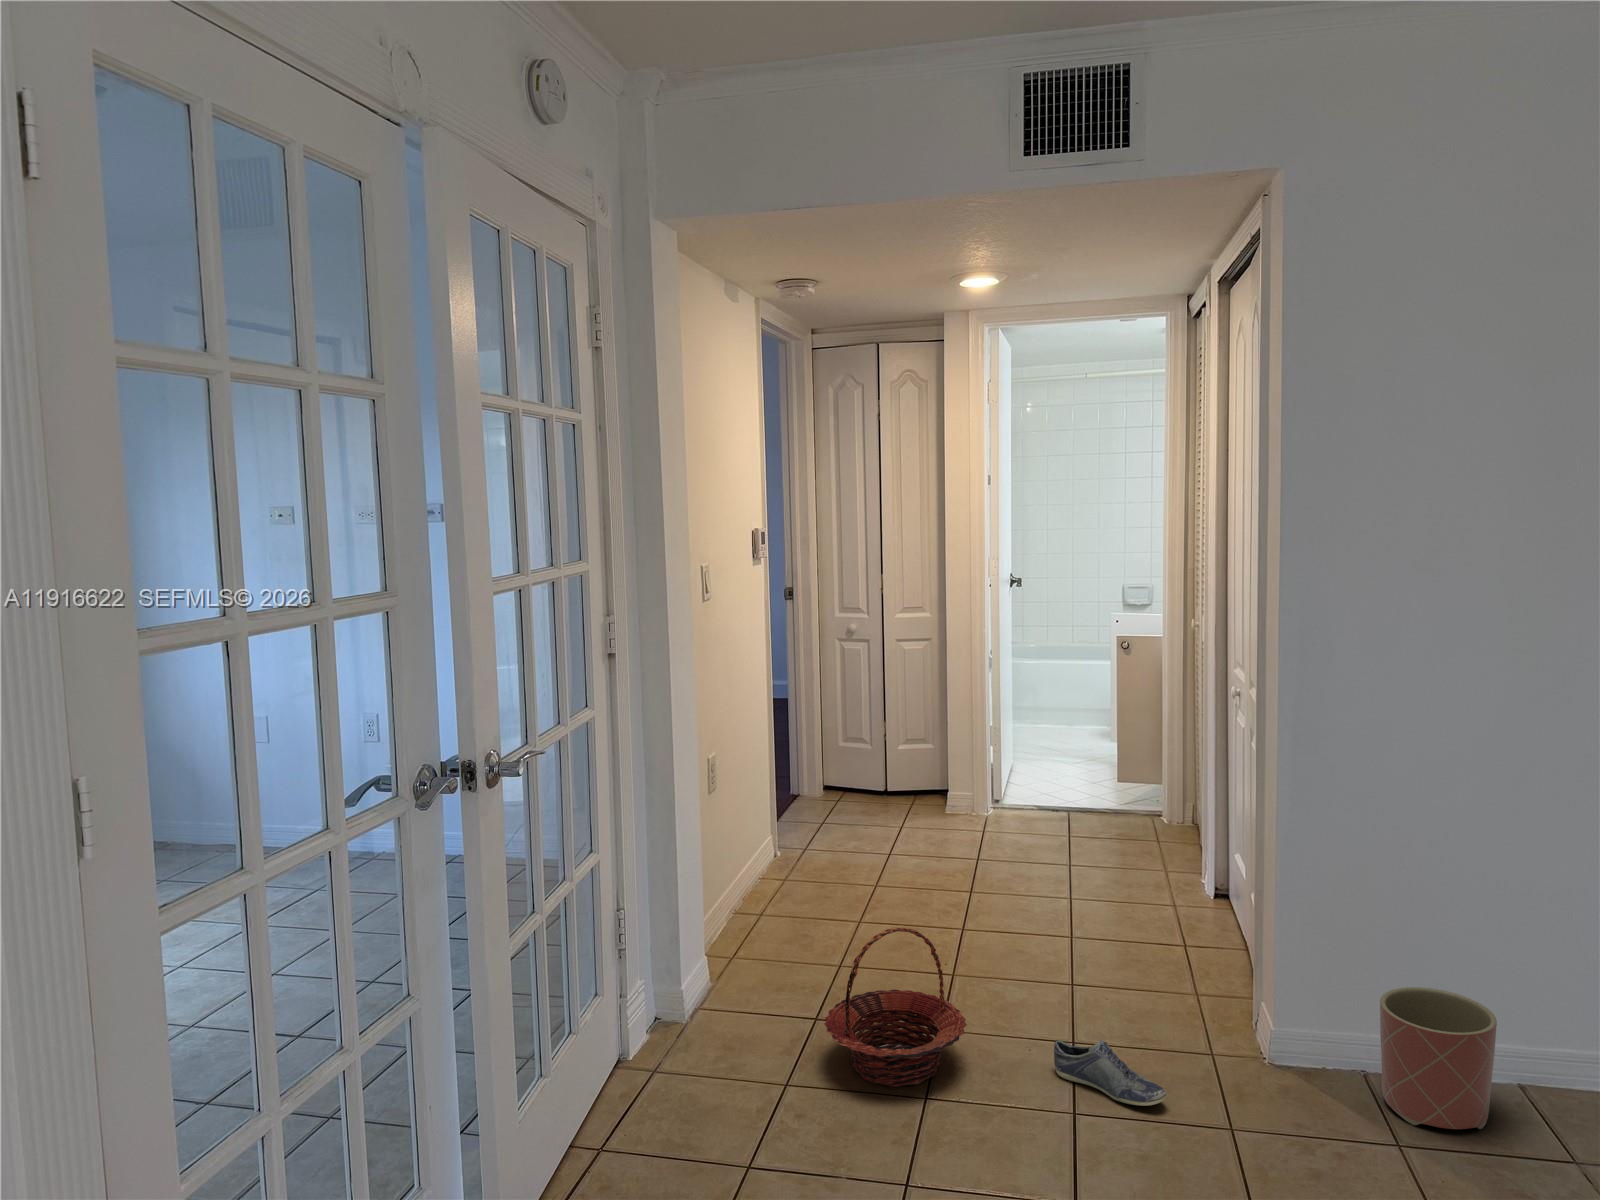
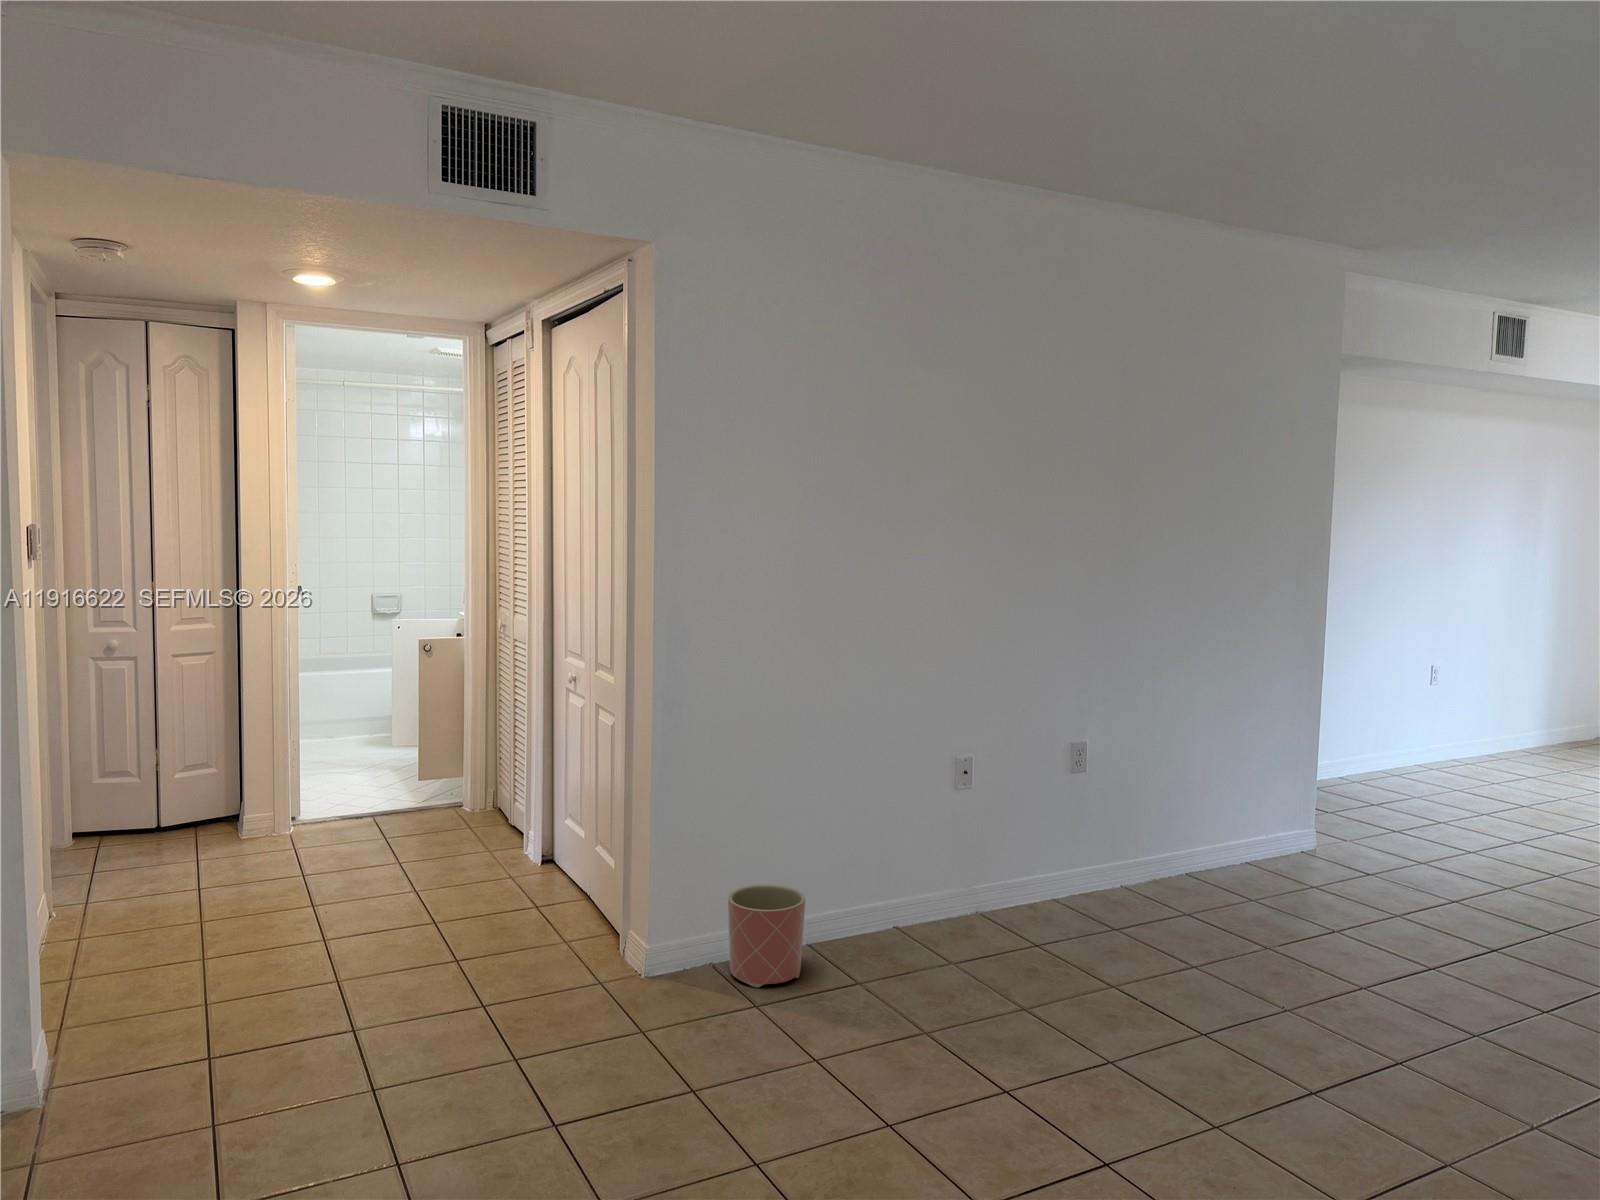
basket: present [824,928,967,1087] -> none [245,922,400,1084]
shoe: present [1054,1040,1167,1106] -> none [479,985,586,1032]

